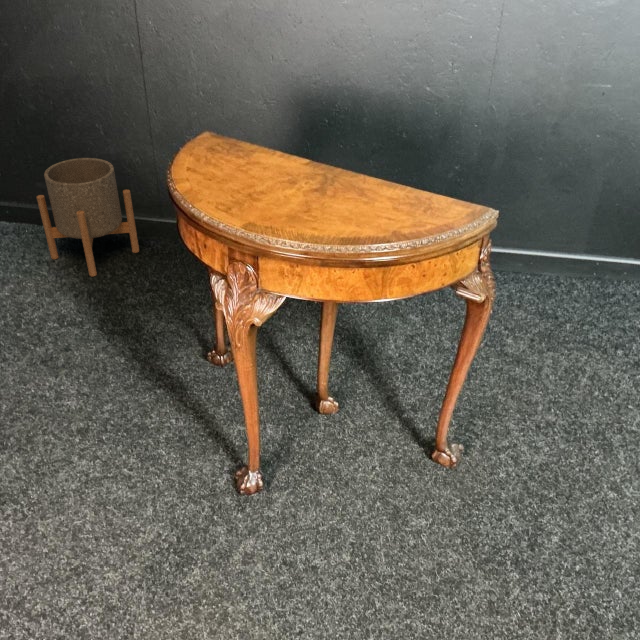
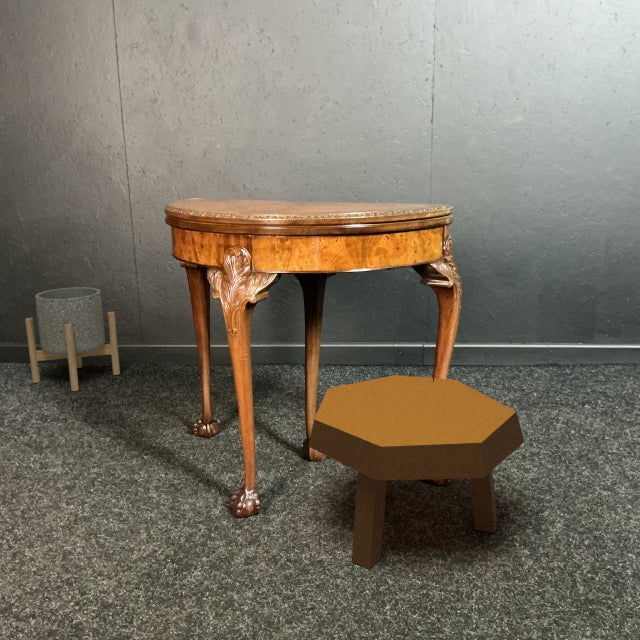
footstool: none [310,362,533,584] -> present [309,375,524,569]

